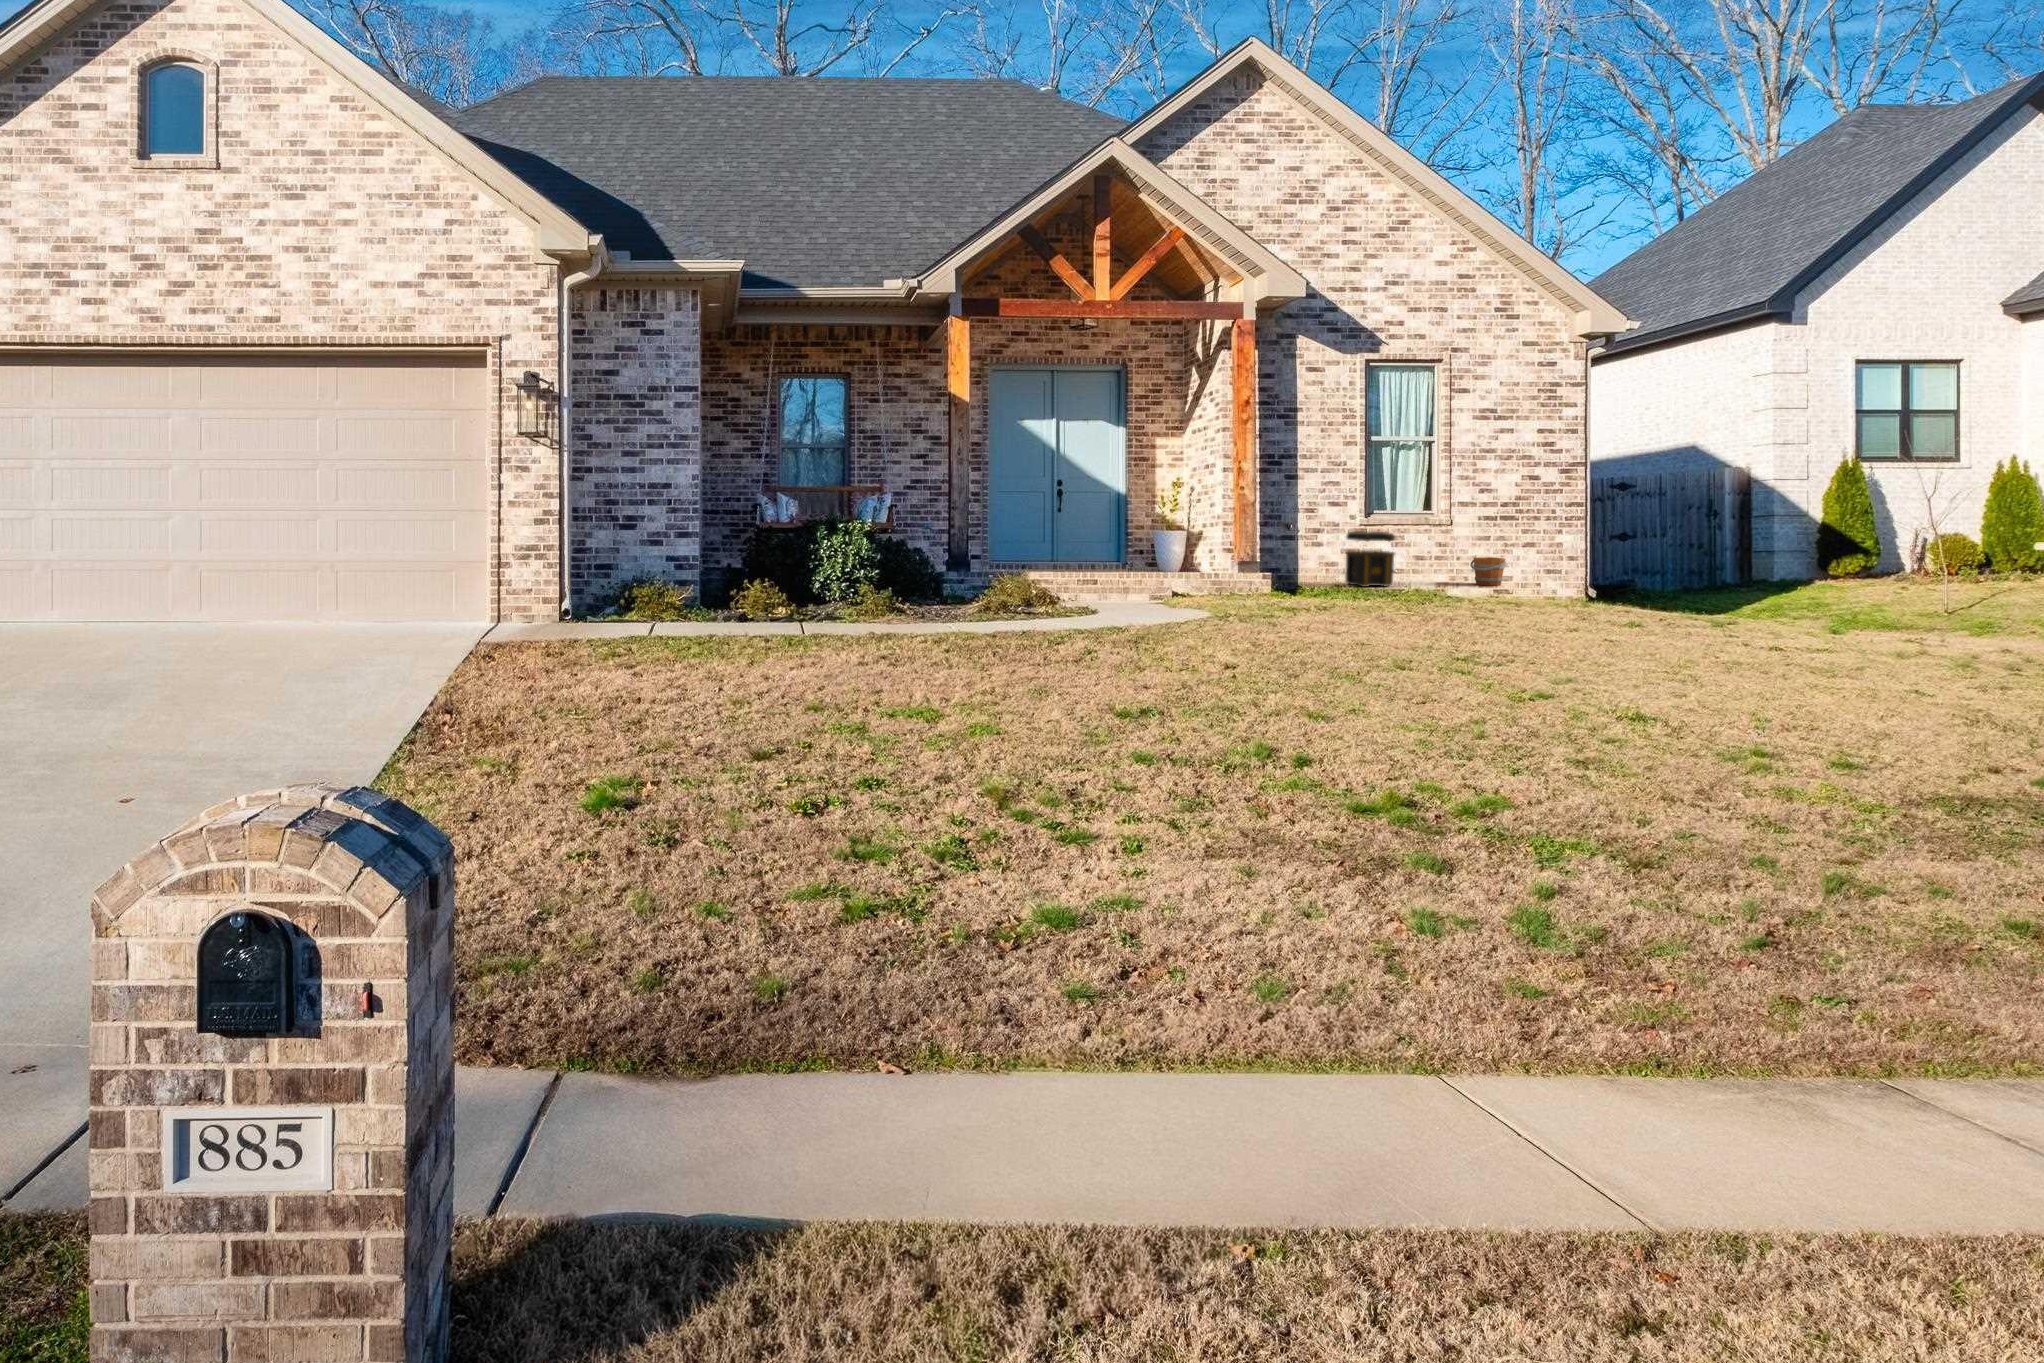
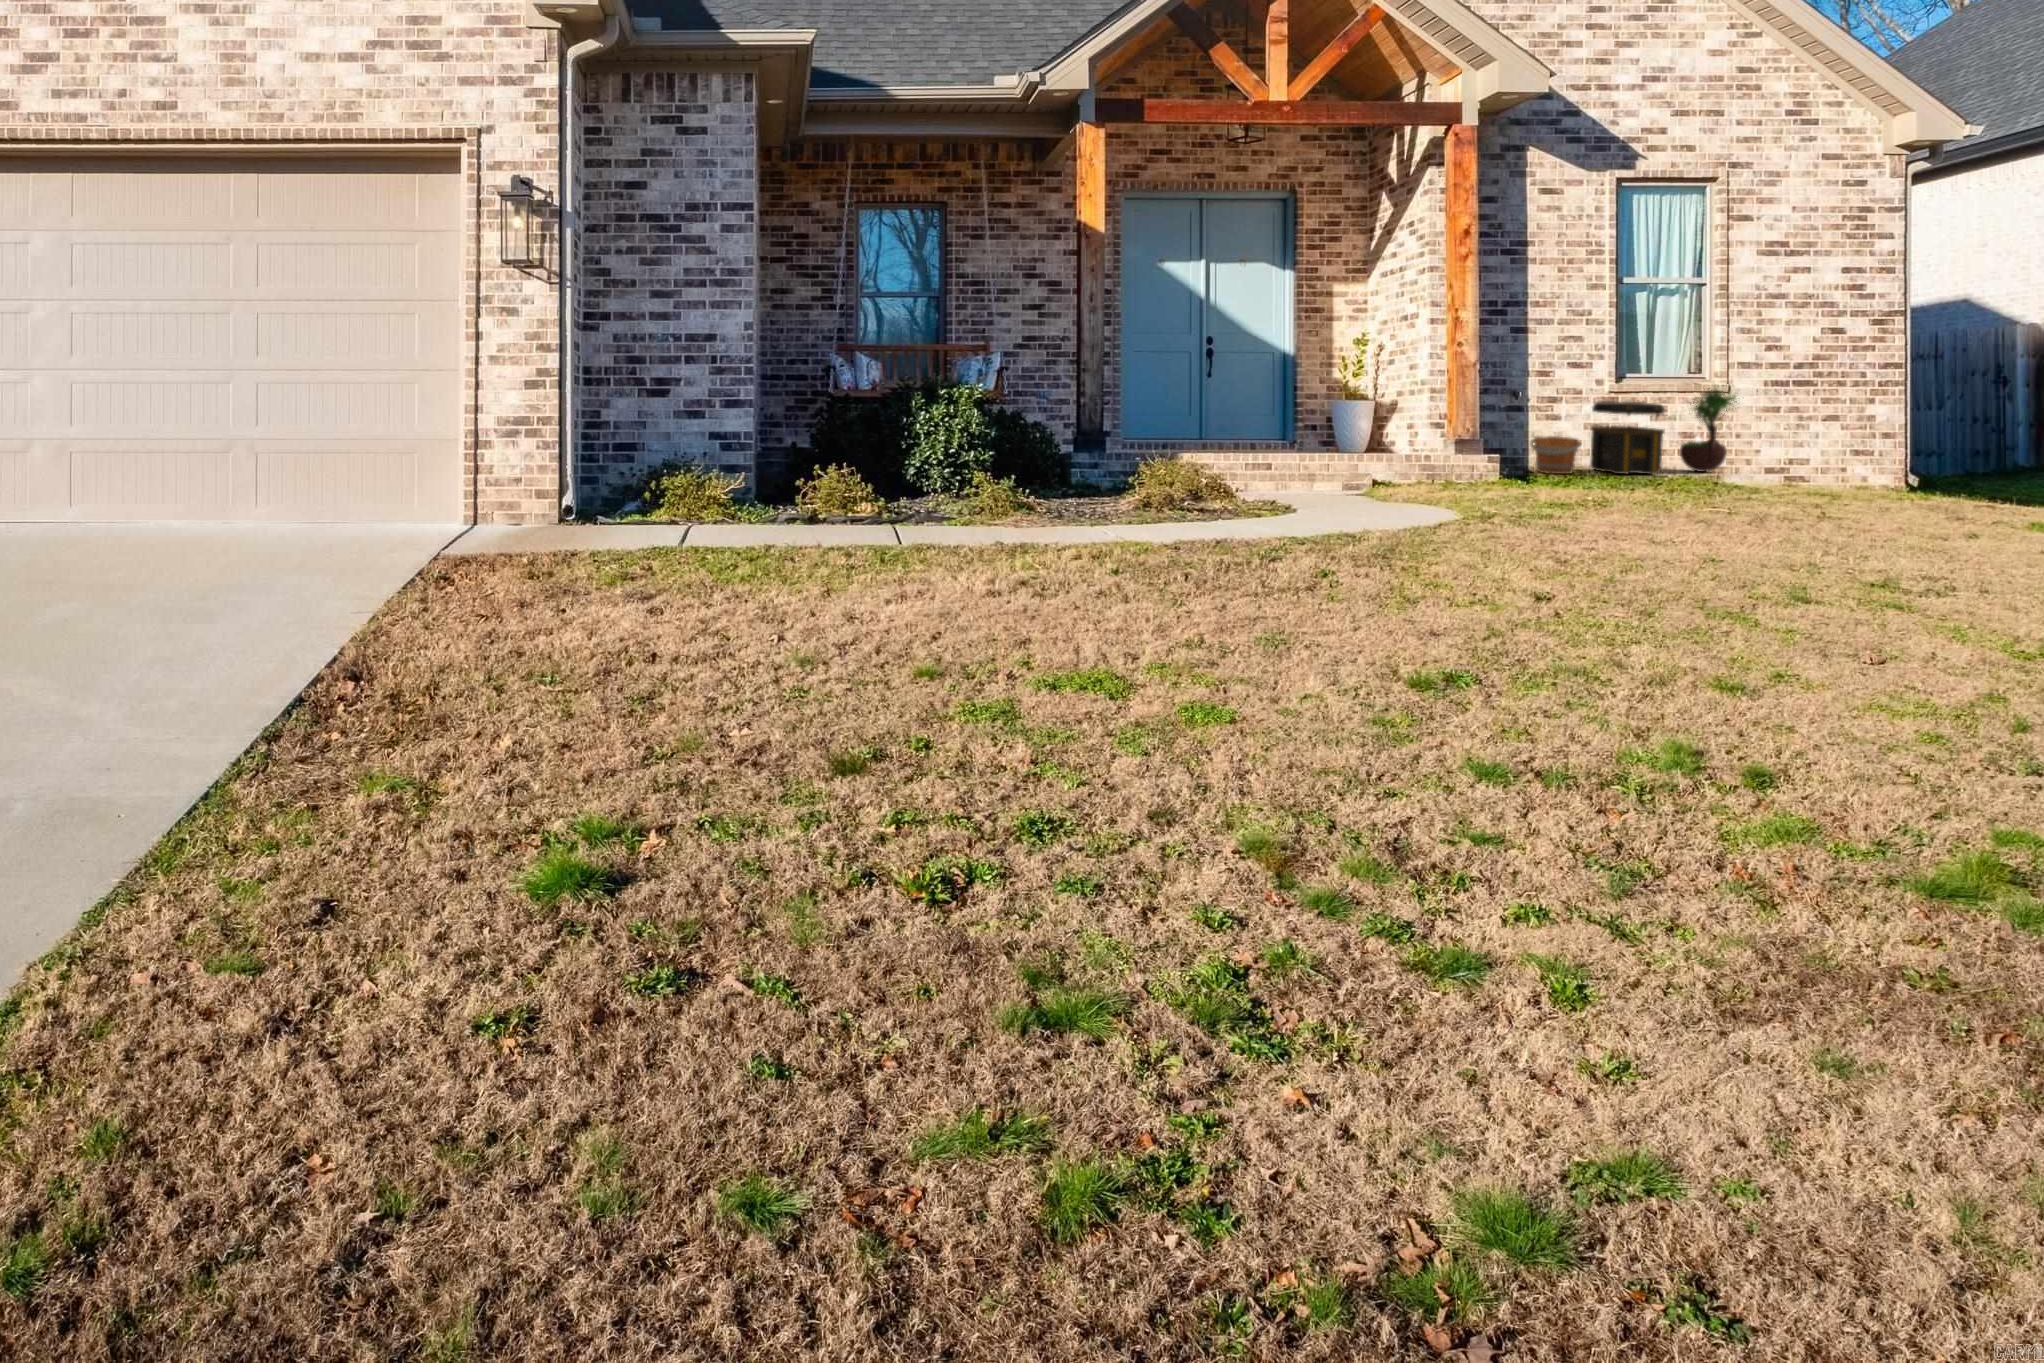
potted tree: none [1412,514,1454,585] -> present [1680,385,1737,472]
bucket: present [1470,557,1506,585] -> present [1530,436,1581,474]

